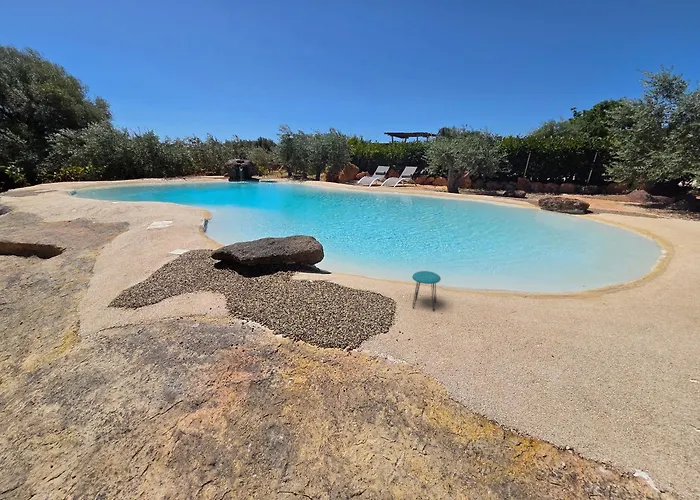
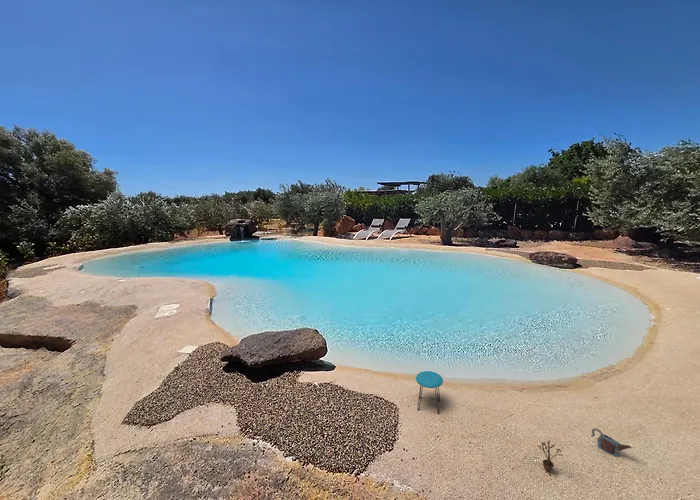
watering can: none [590,321,633,347] -> present [591,428,631,456]
decorative plant: none [527,323,560,355] -> present [534,441,562,472]

